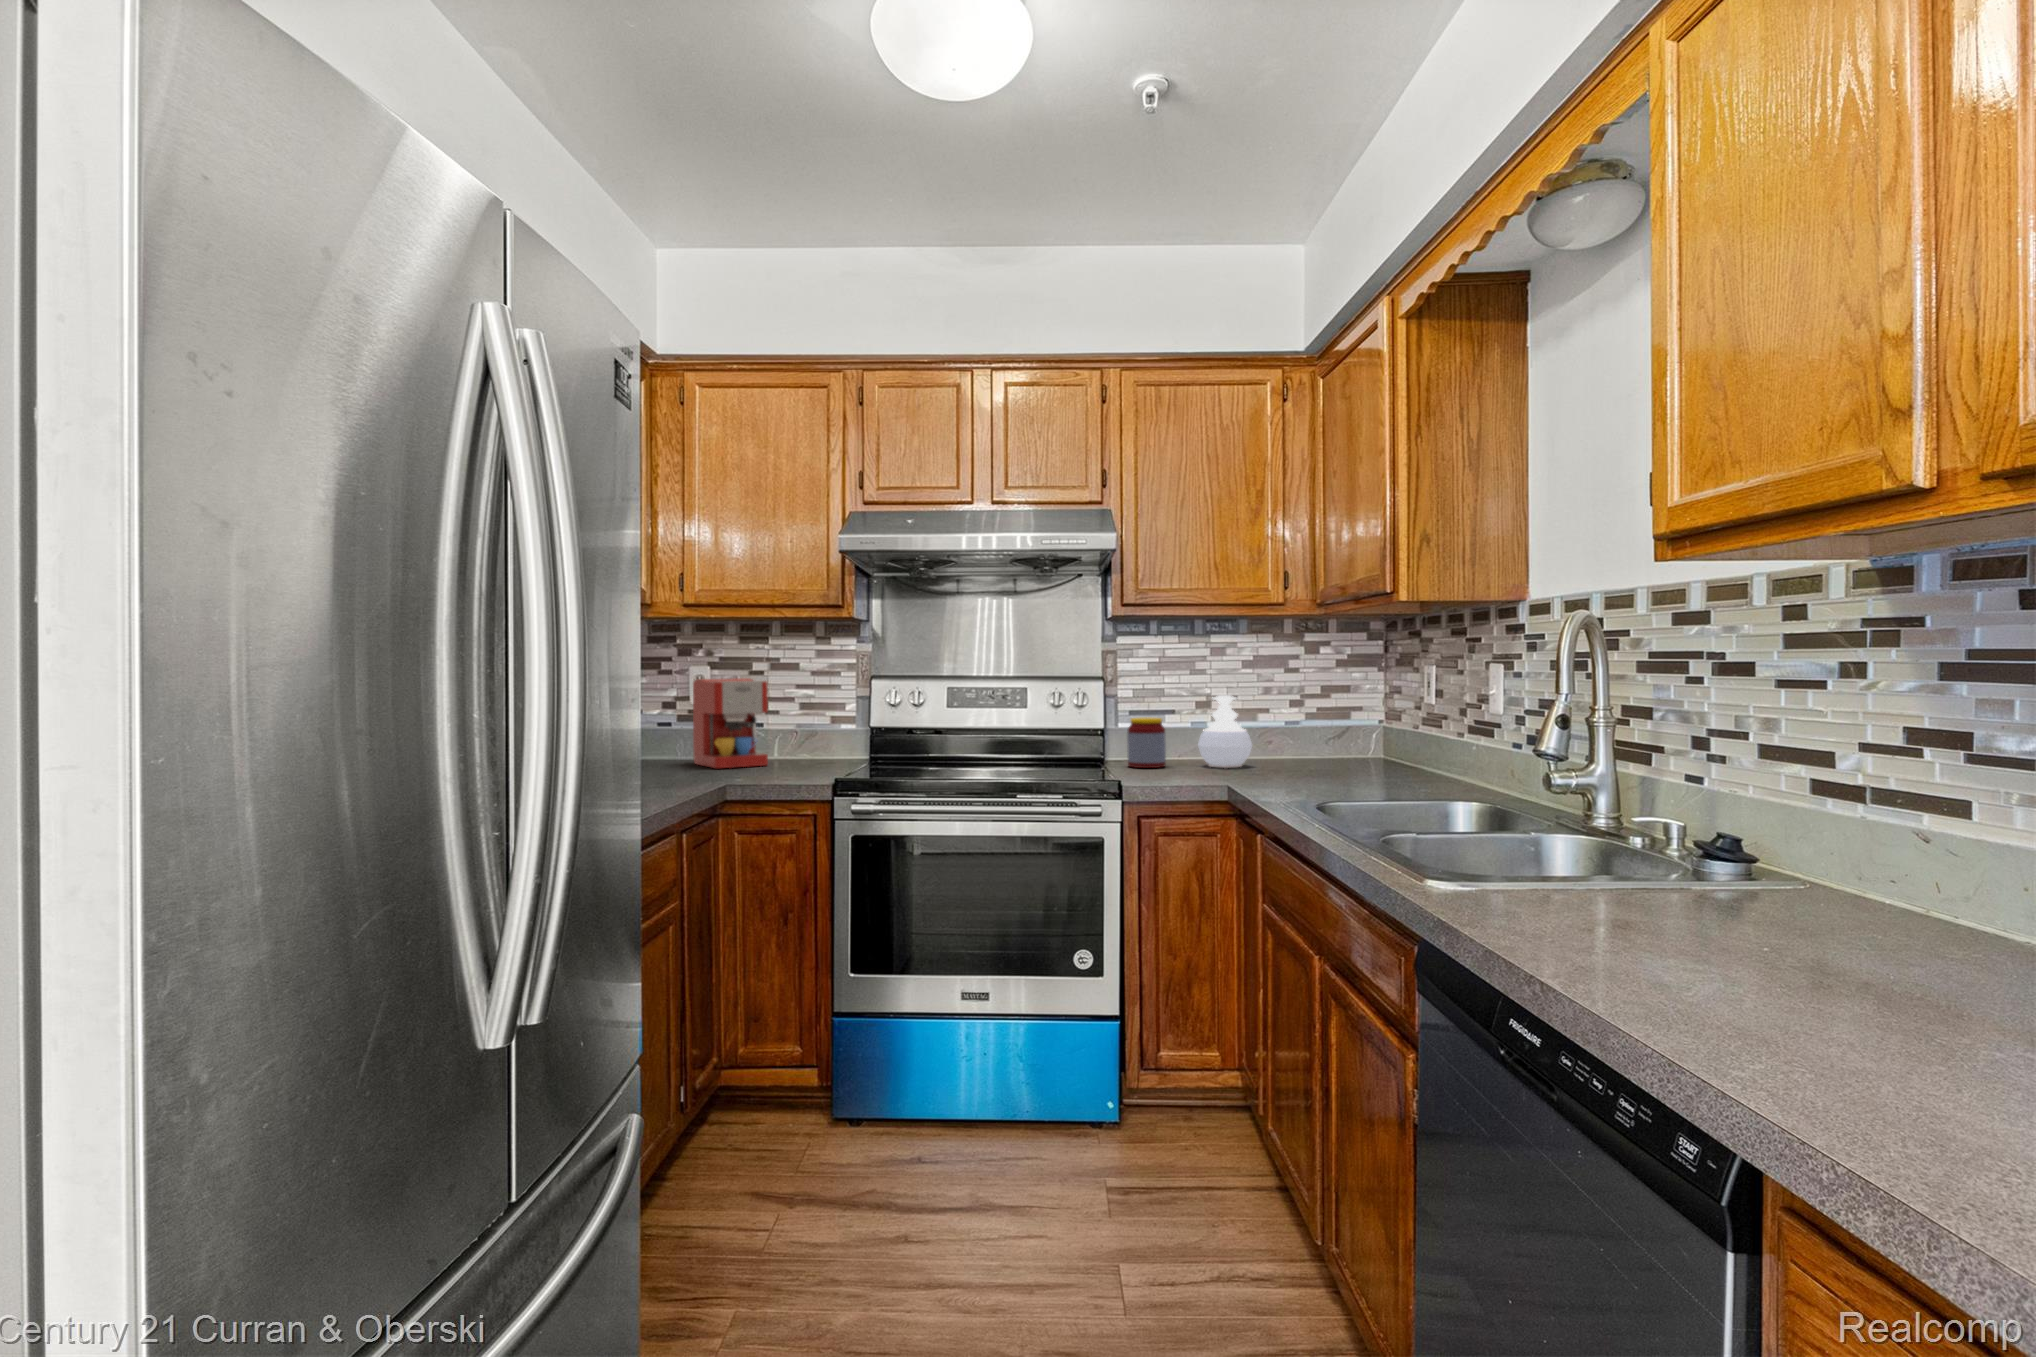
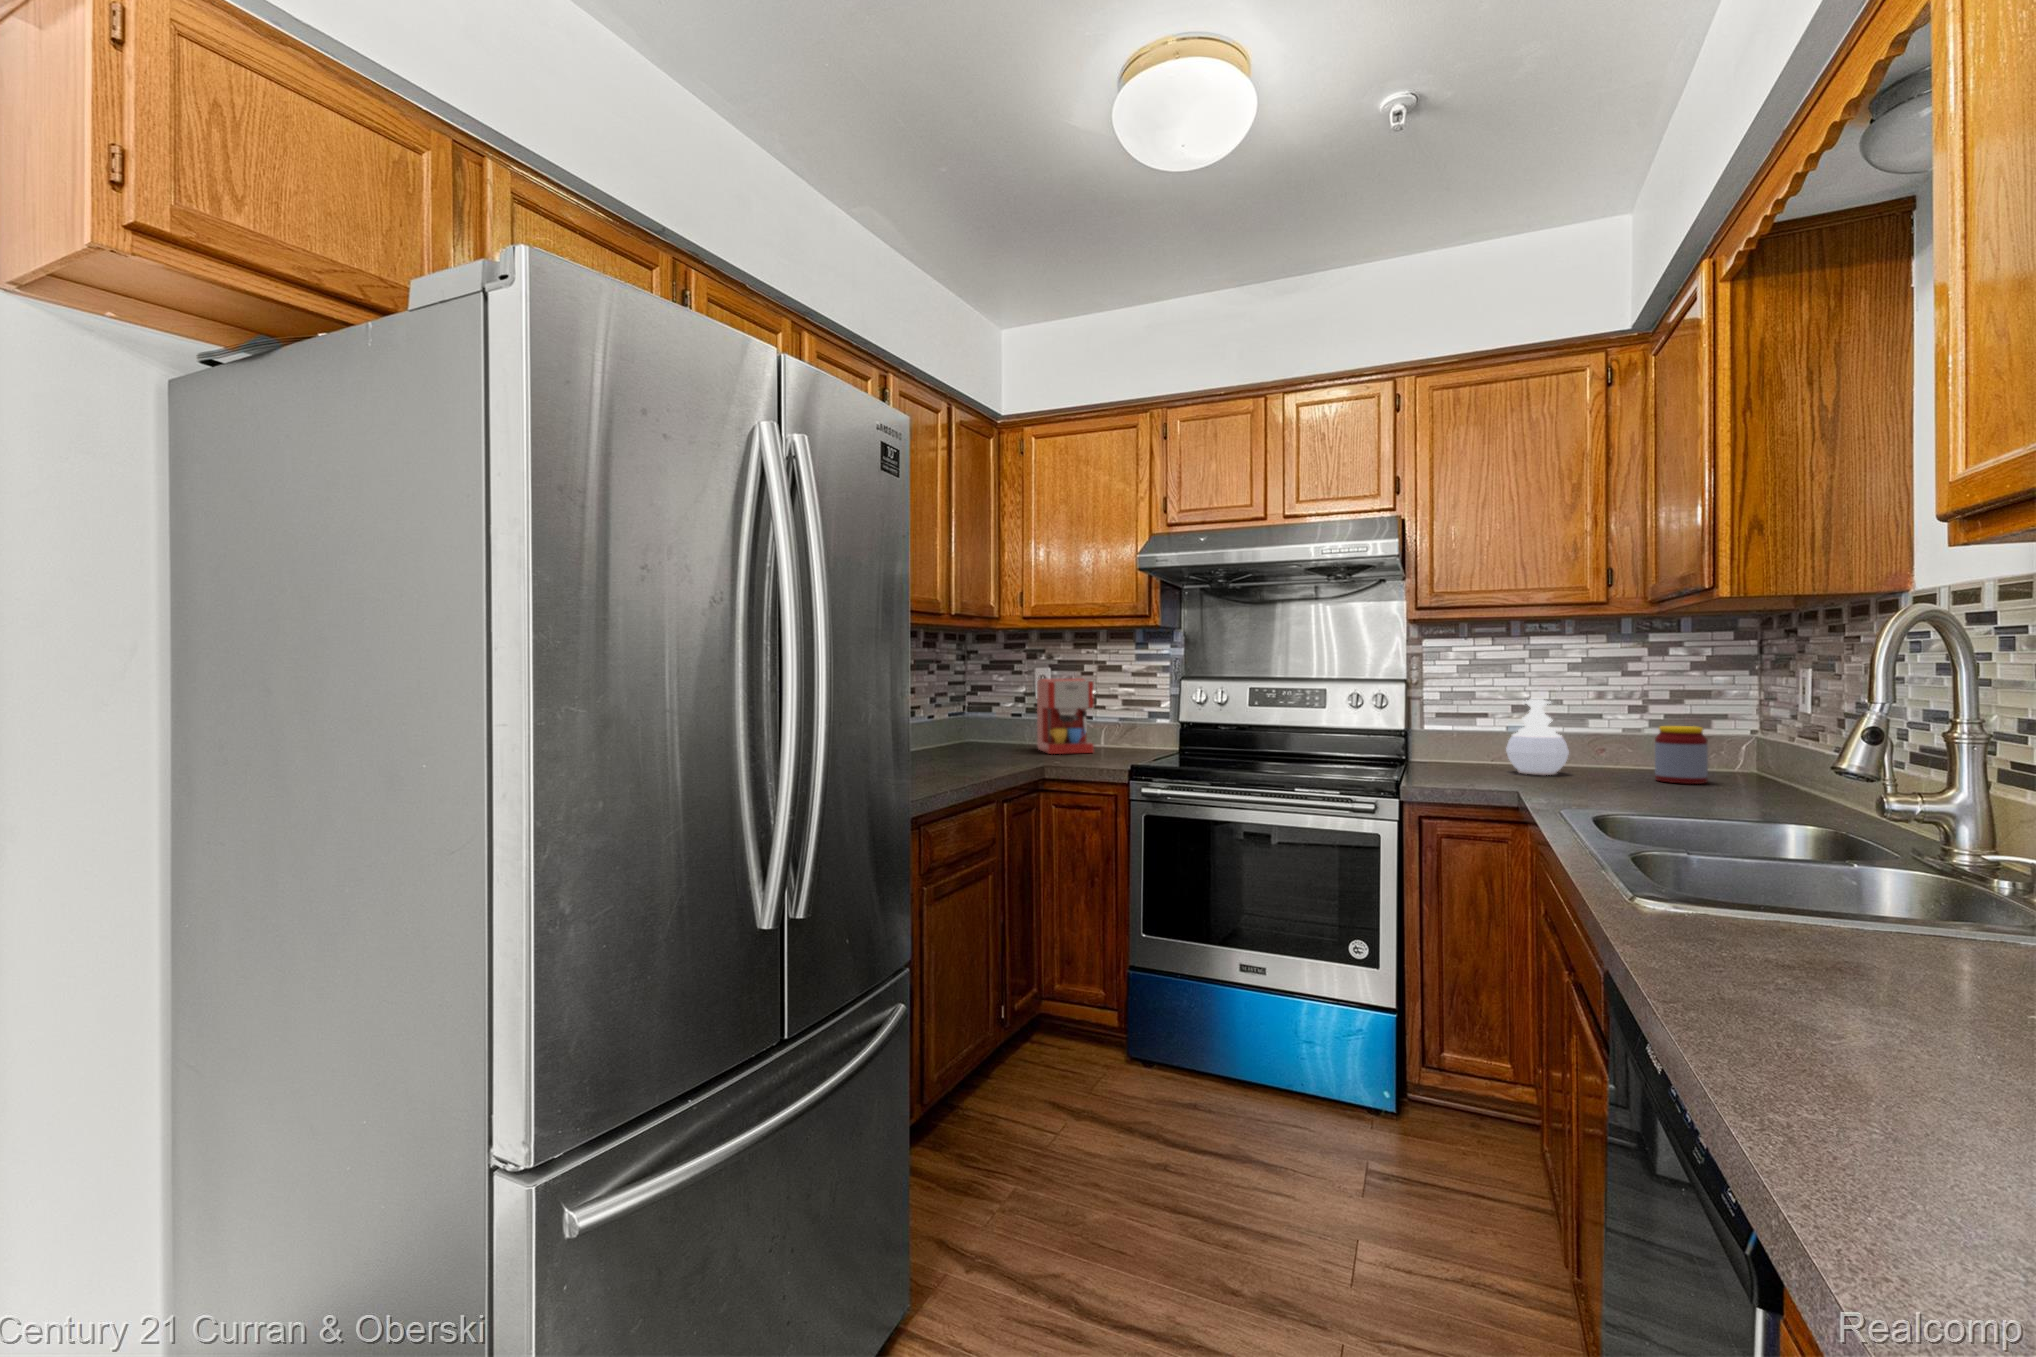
jar: present [1127,718,1166,768] -> present [1655,726,1708,784]

